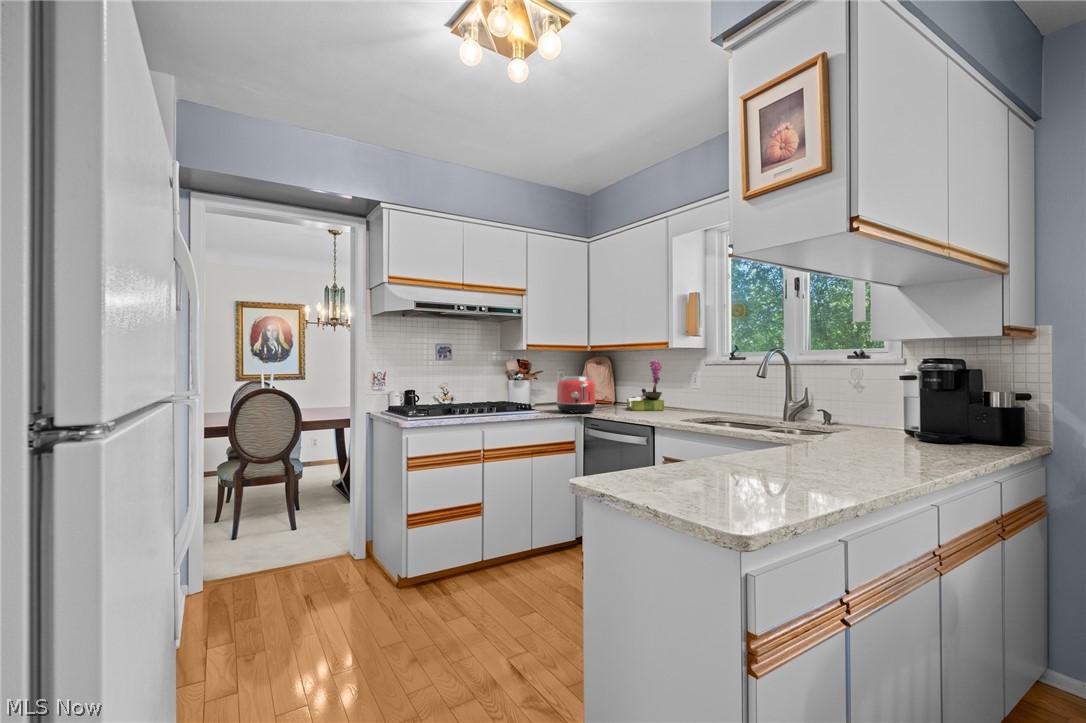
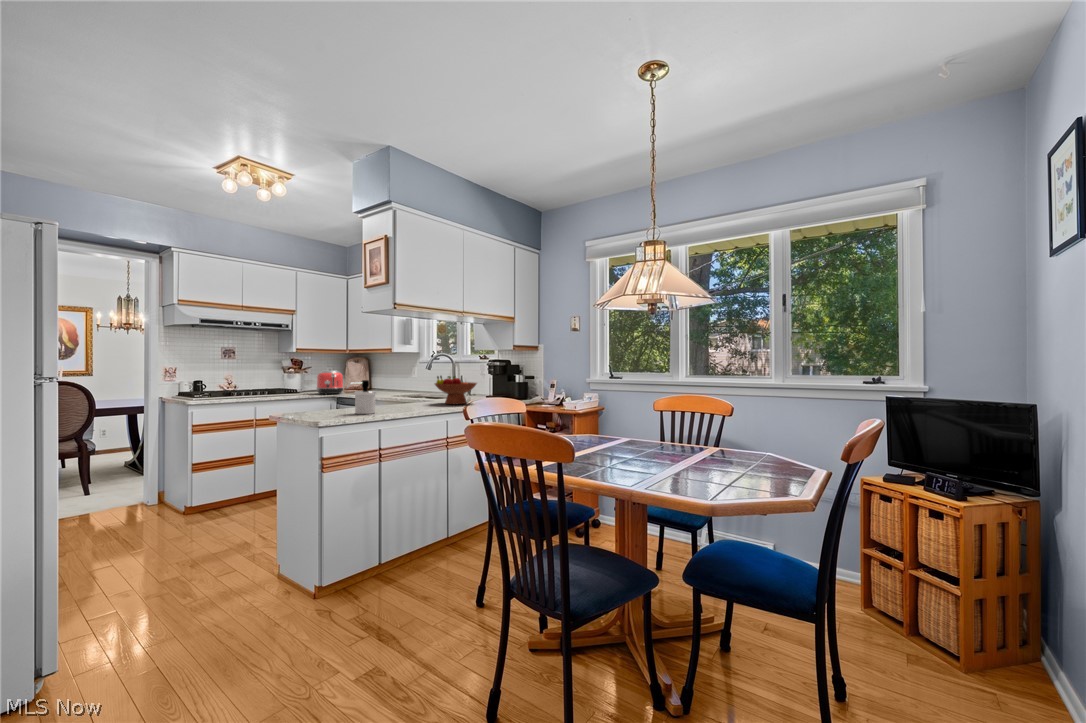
flower arrangement: present [627,360,664,411] -> none [369,359,395,392]
fruit bowl: none [826,391,934,454] -> present [435,376,477,404]
soap dispenser: none [716,403,769,481] -> present [347,380,376,414]

